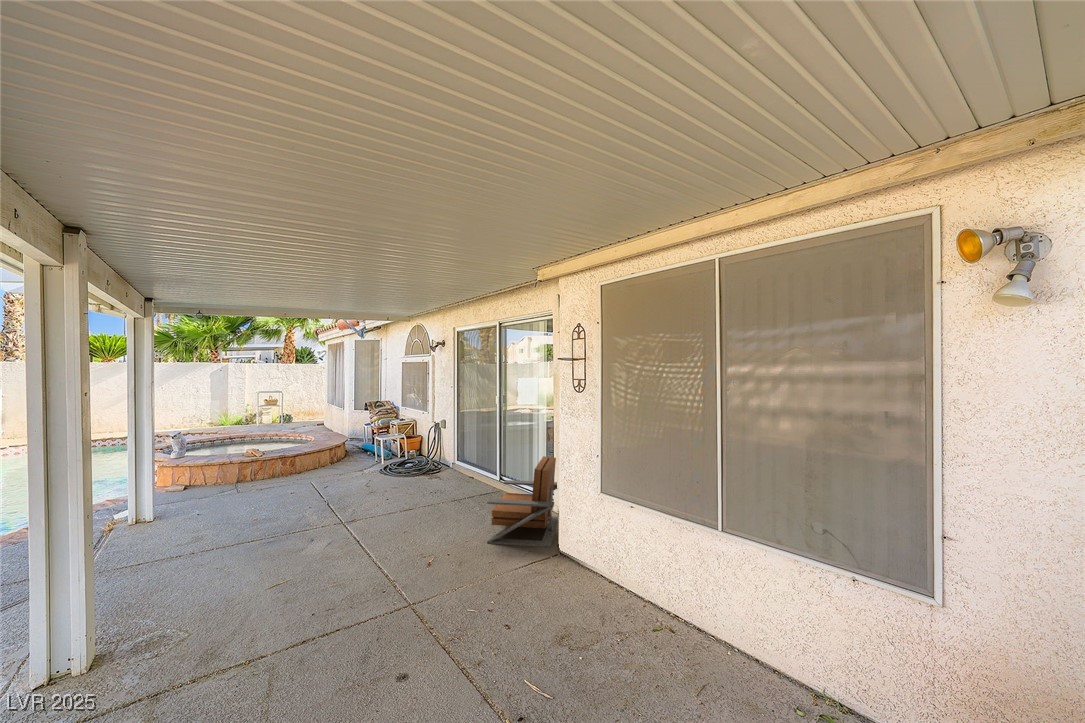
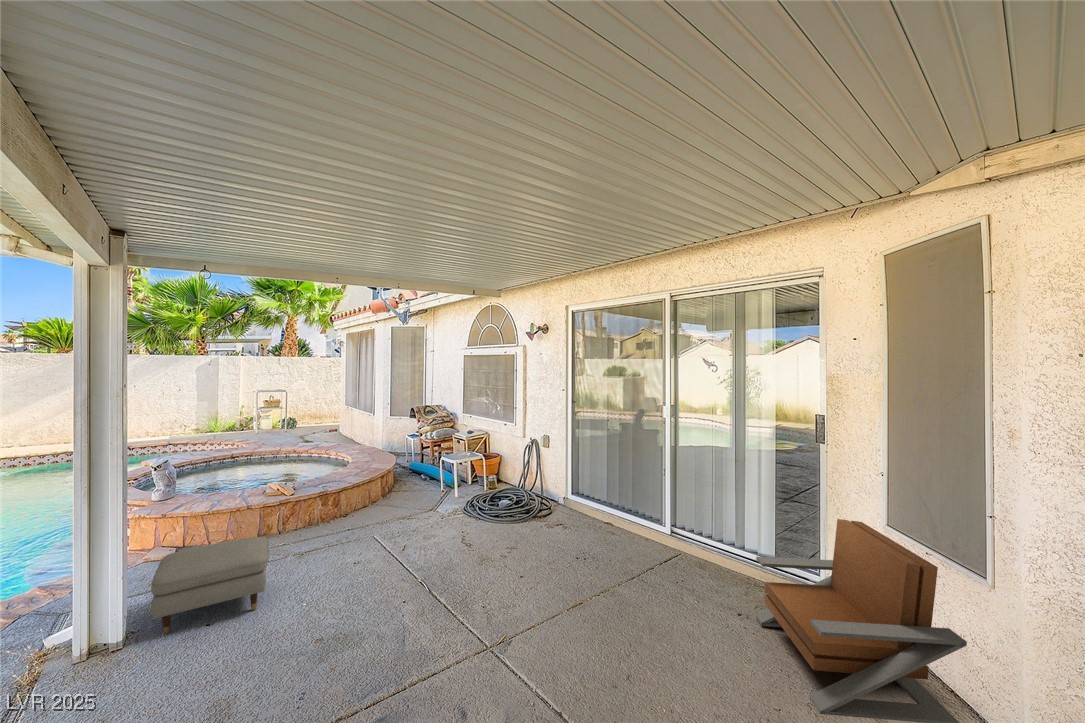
ottoman: none [168,472,236,517] -> present [151,537,269,634]

